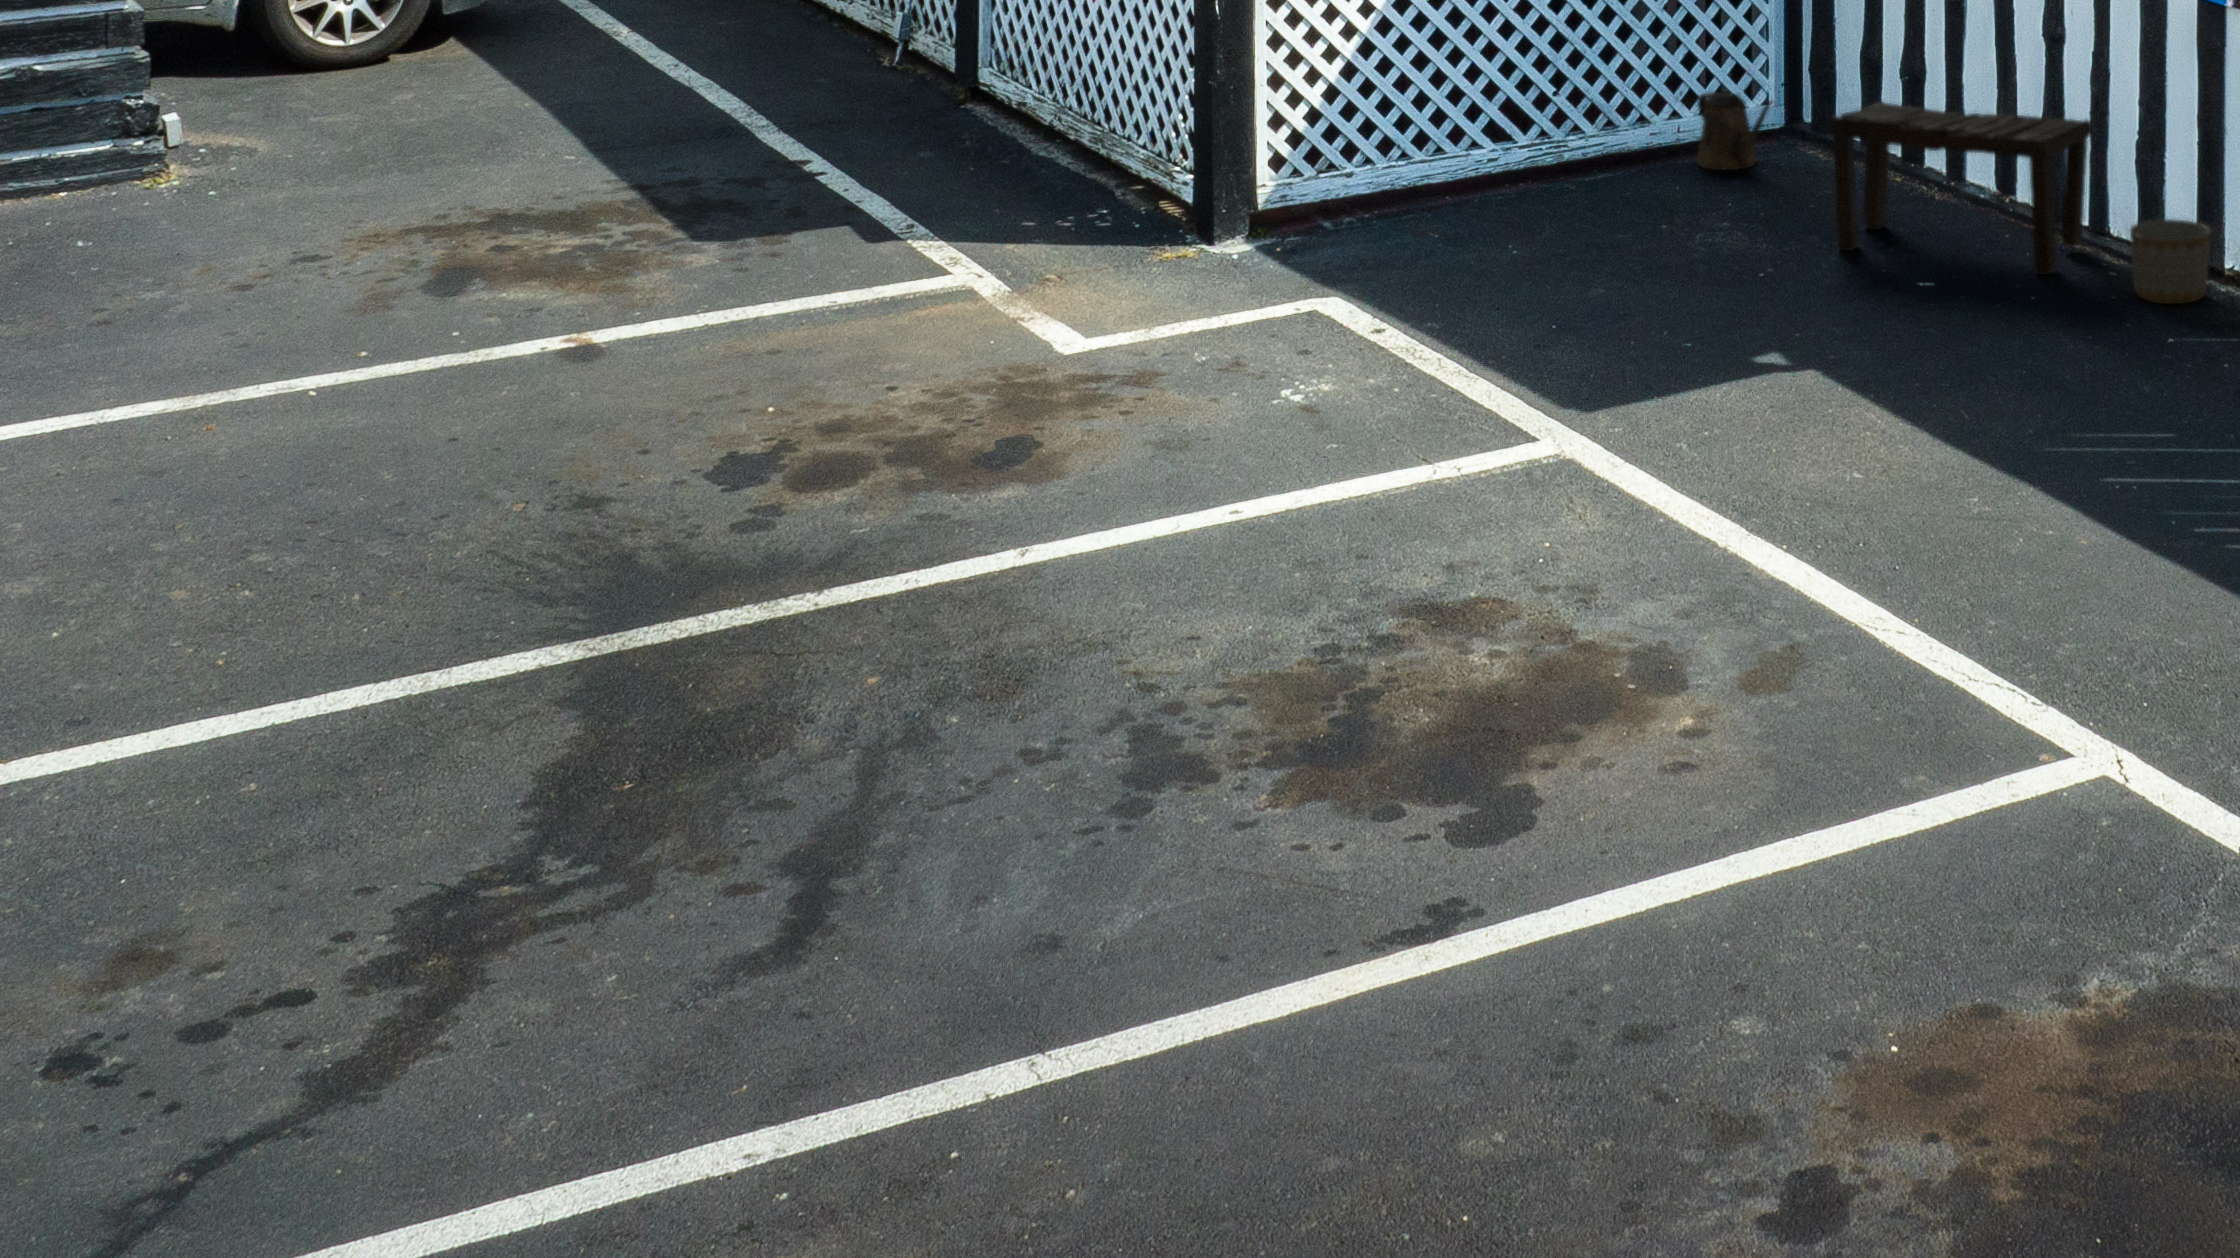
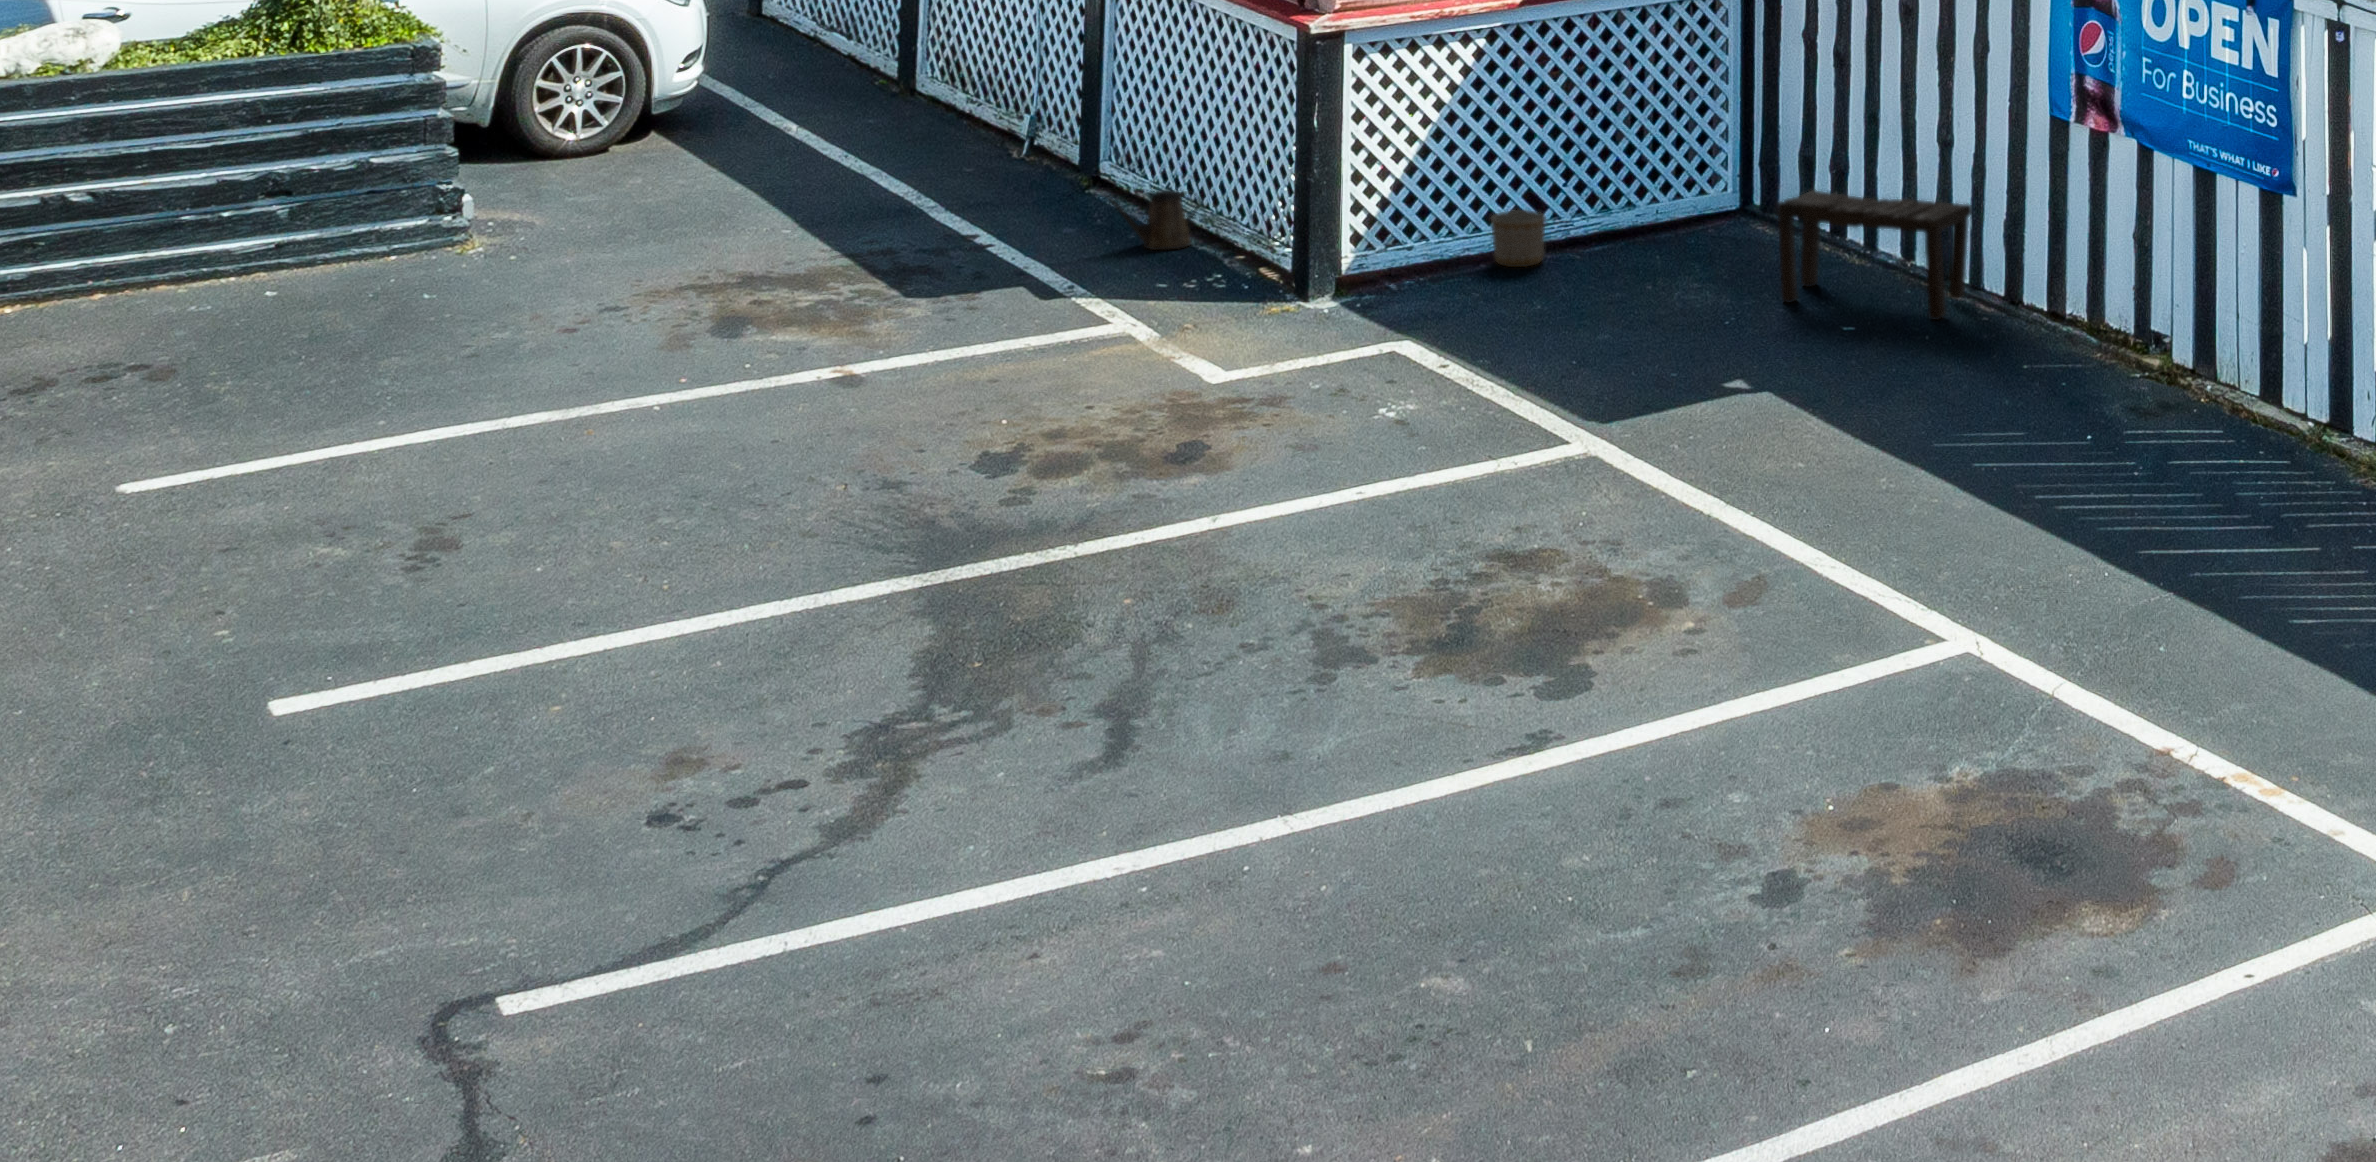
watering can: present [1697,92,1773,170] -> present [1102,189,1201,250]
planter: present [2130,219,2212,304] -> present [1491,210,1546,267]

